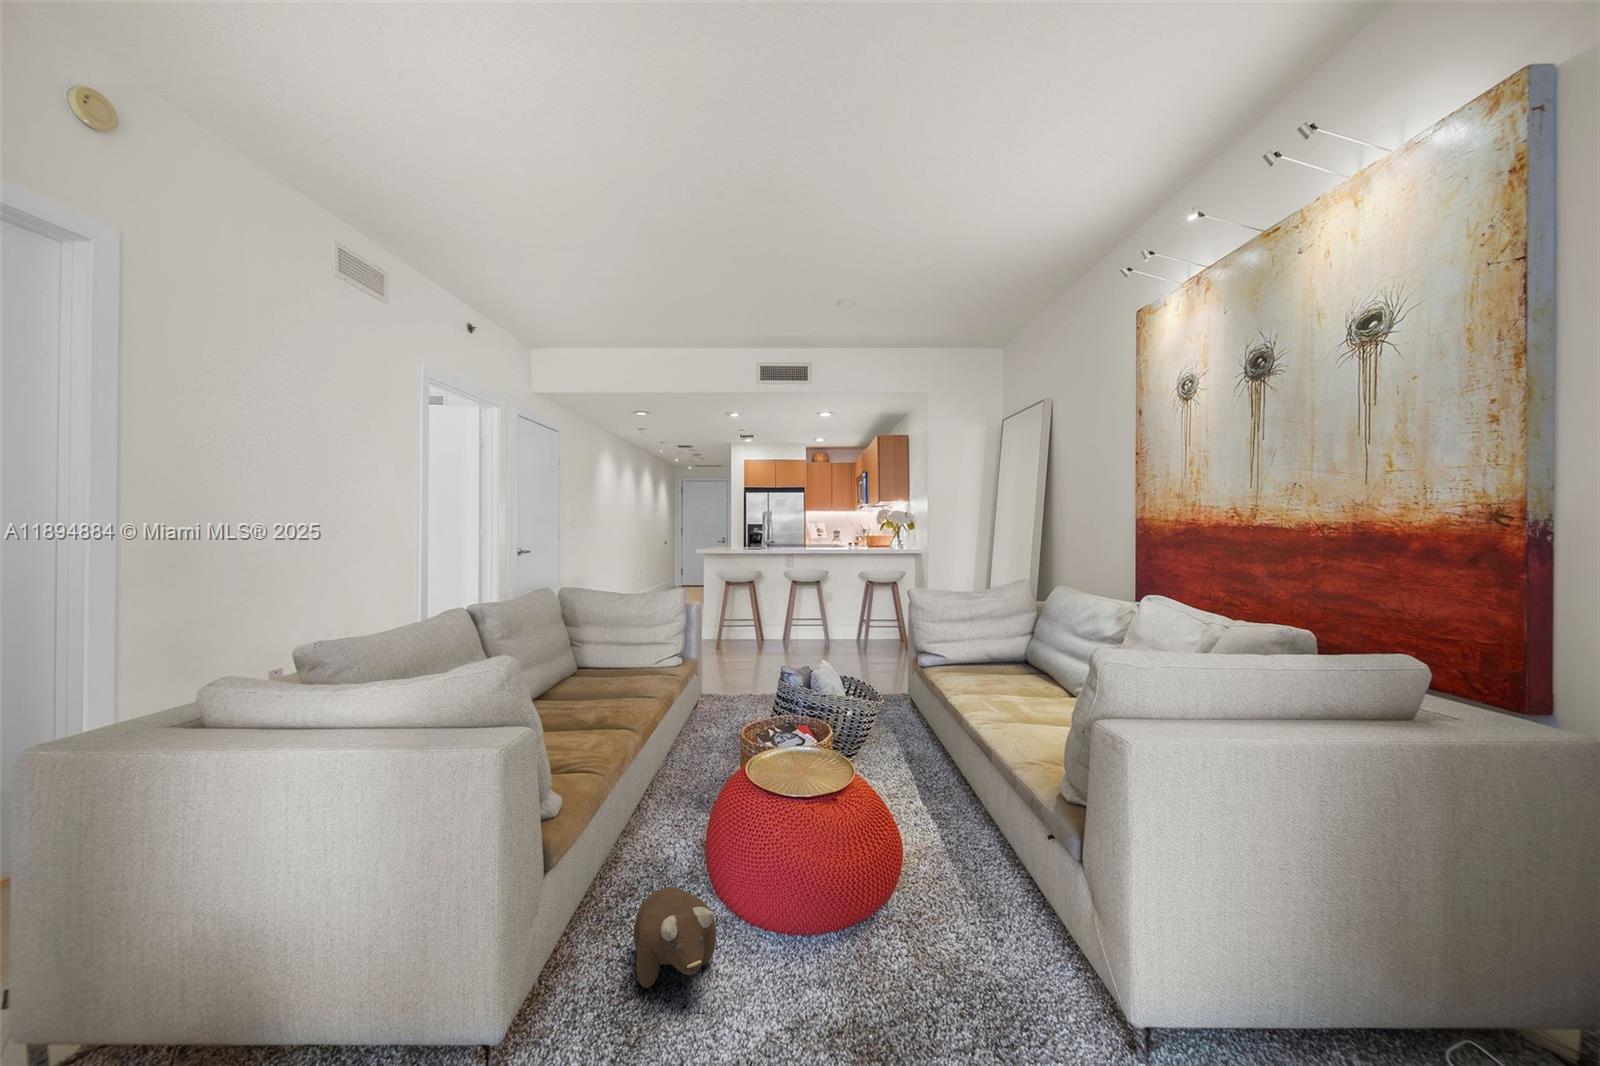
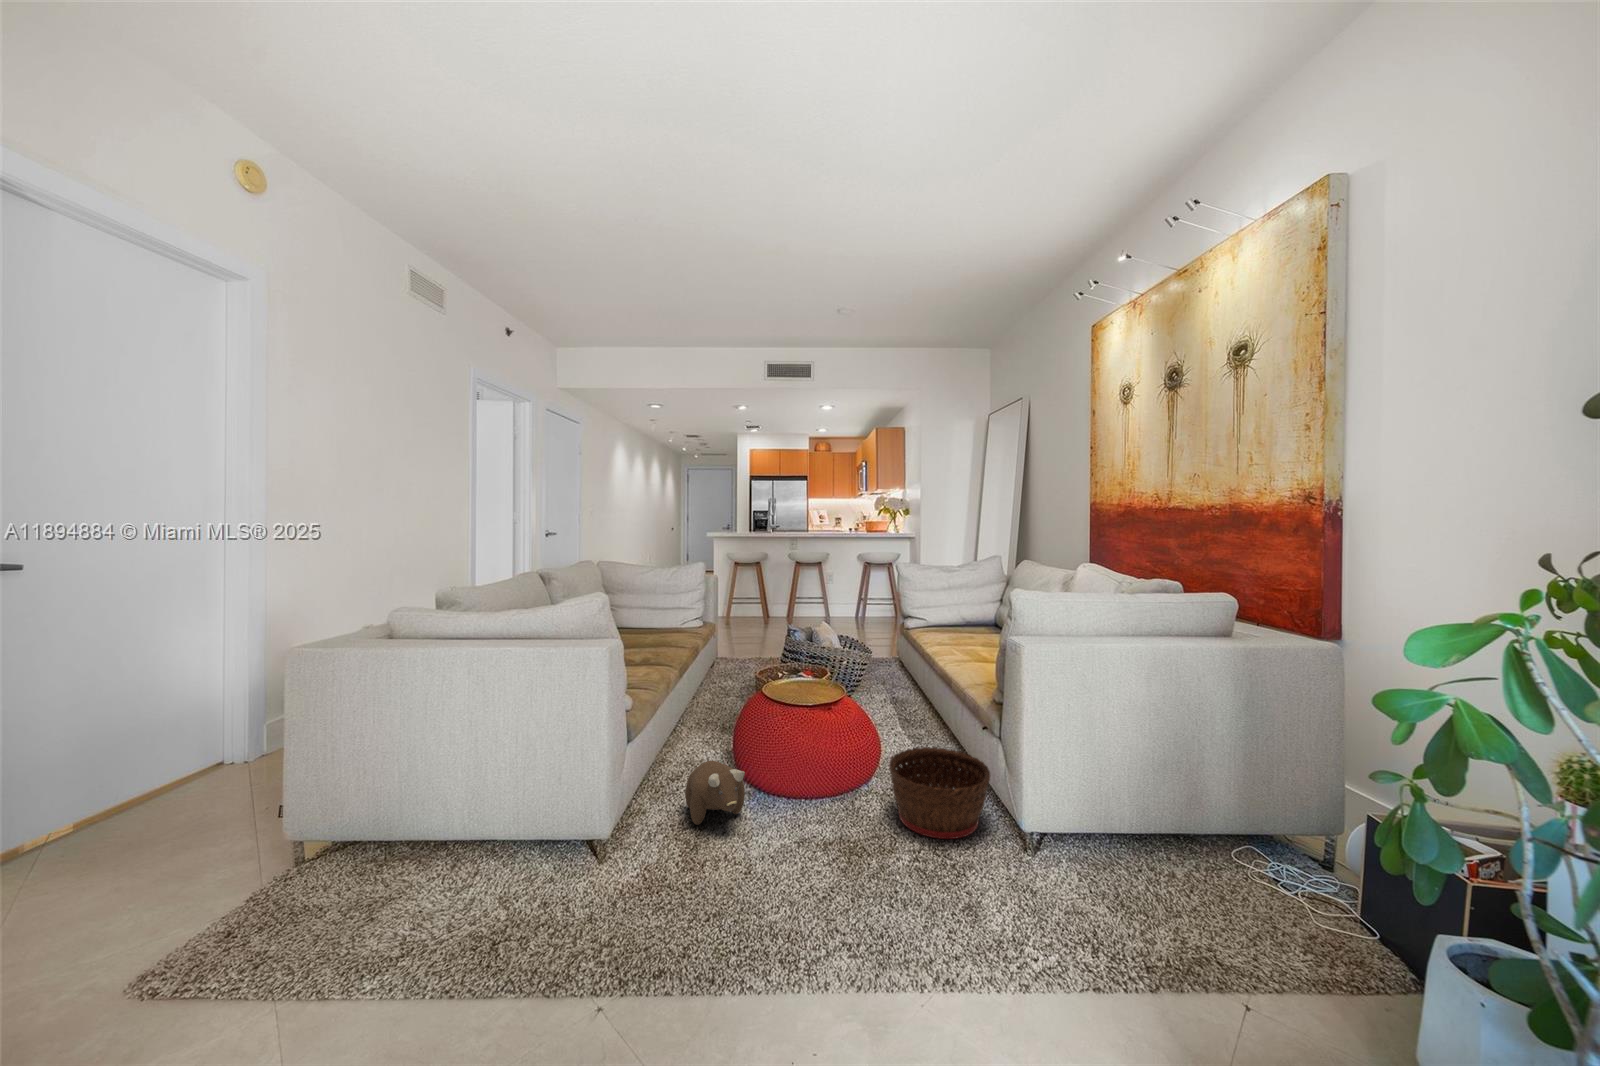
basket: none [918,858,1064,1015] -> present [889,747,990,839]

